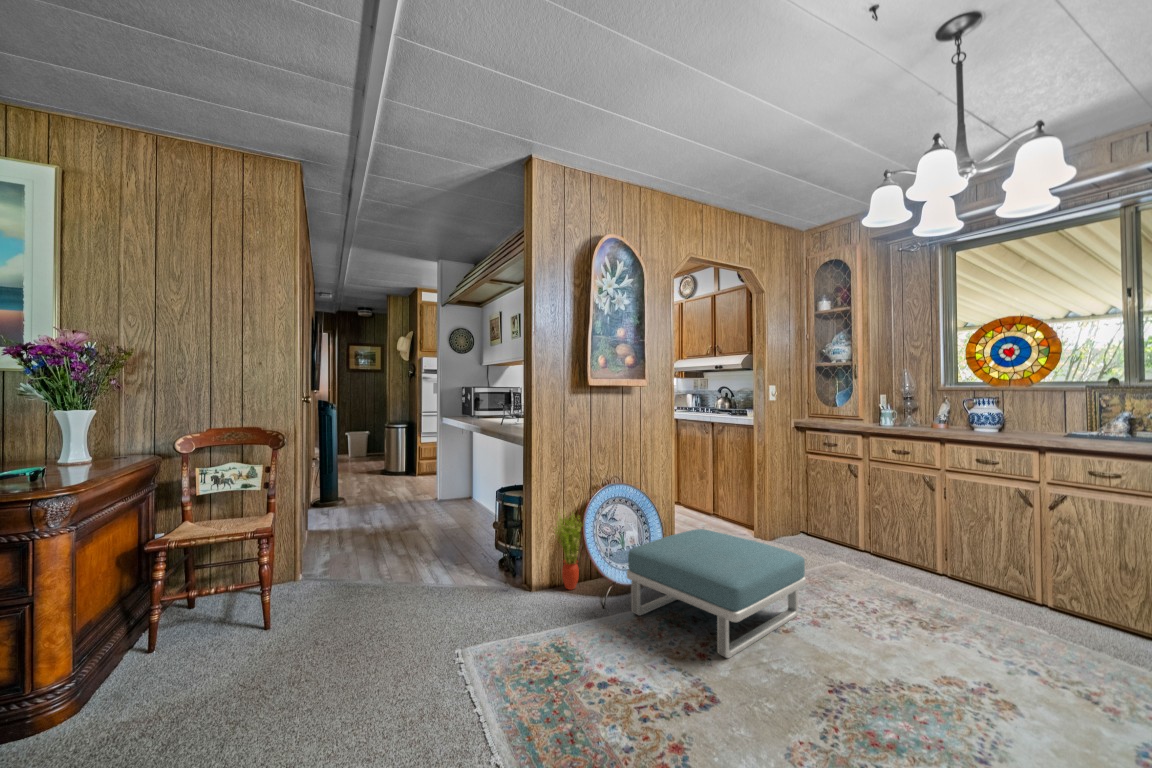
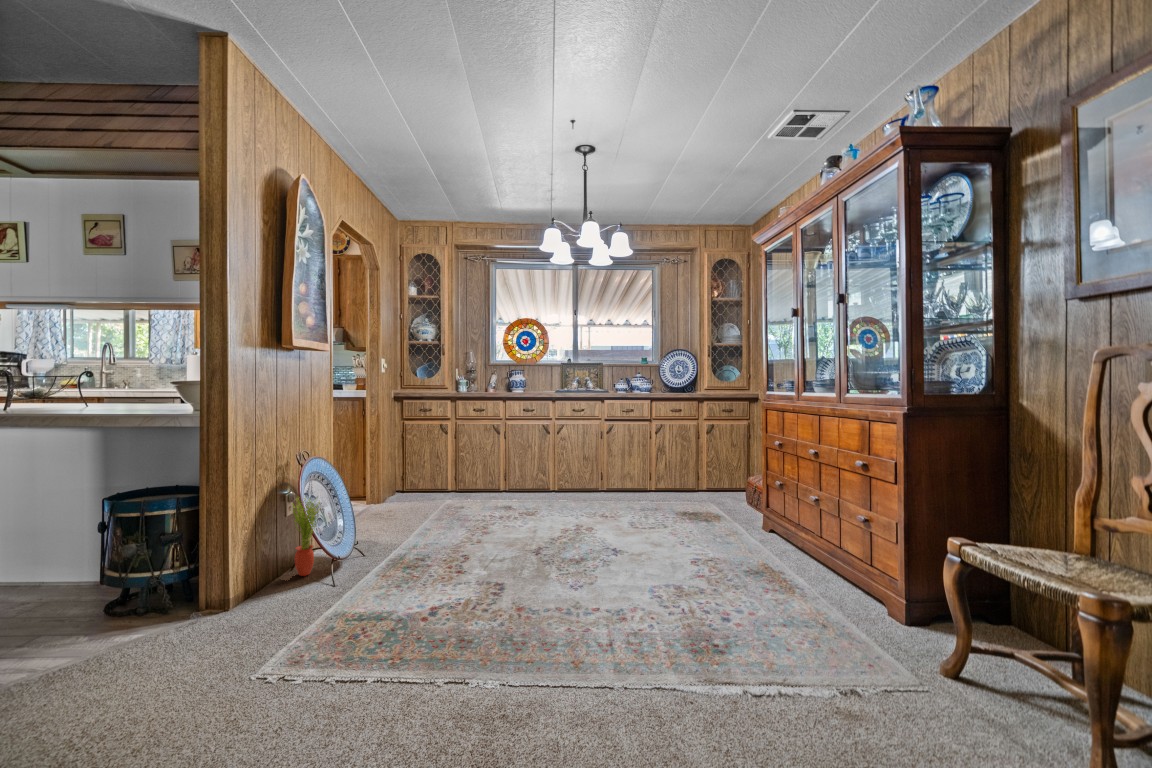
footstool: present [627,529,806,658] -> none [383,486,494,565]

